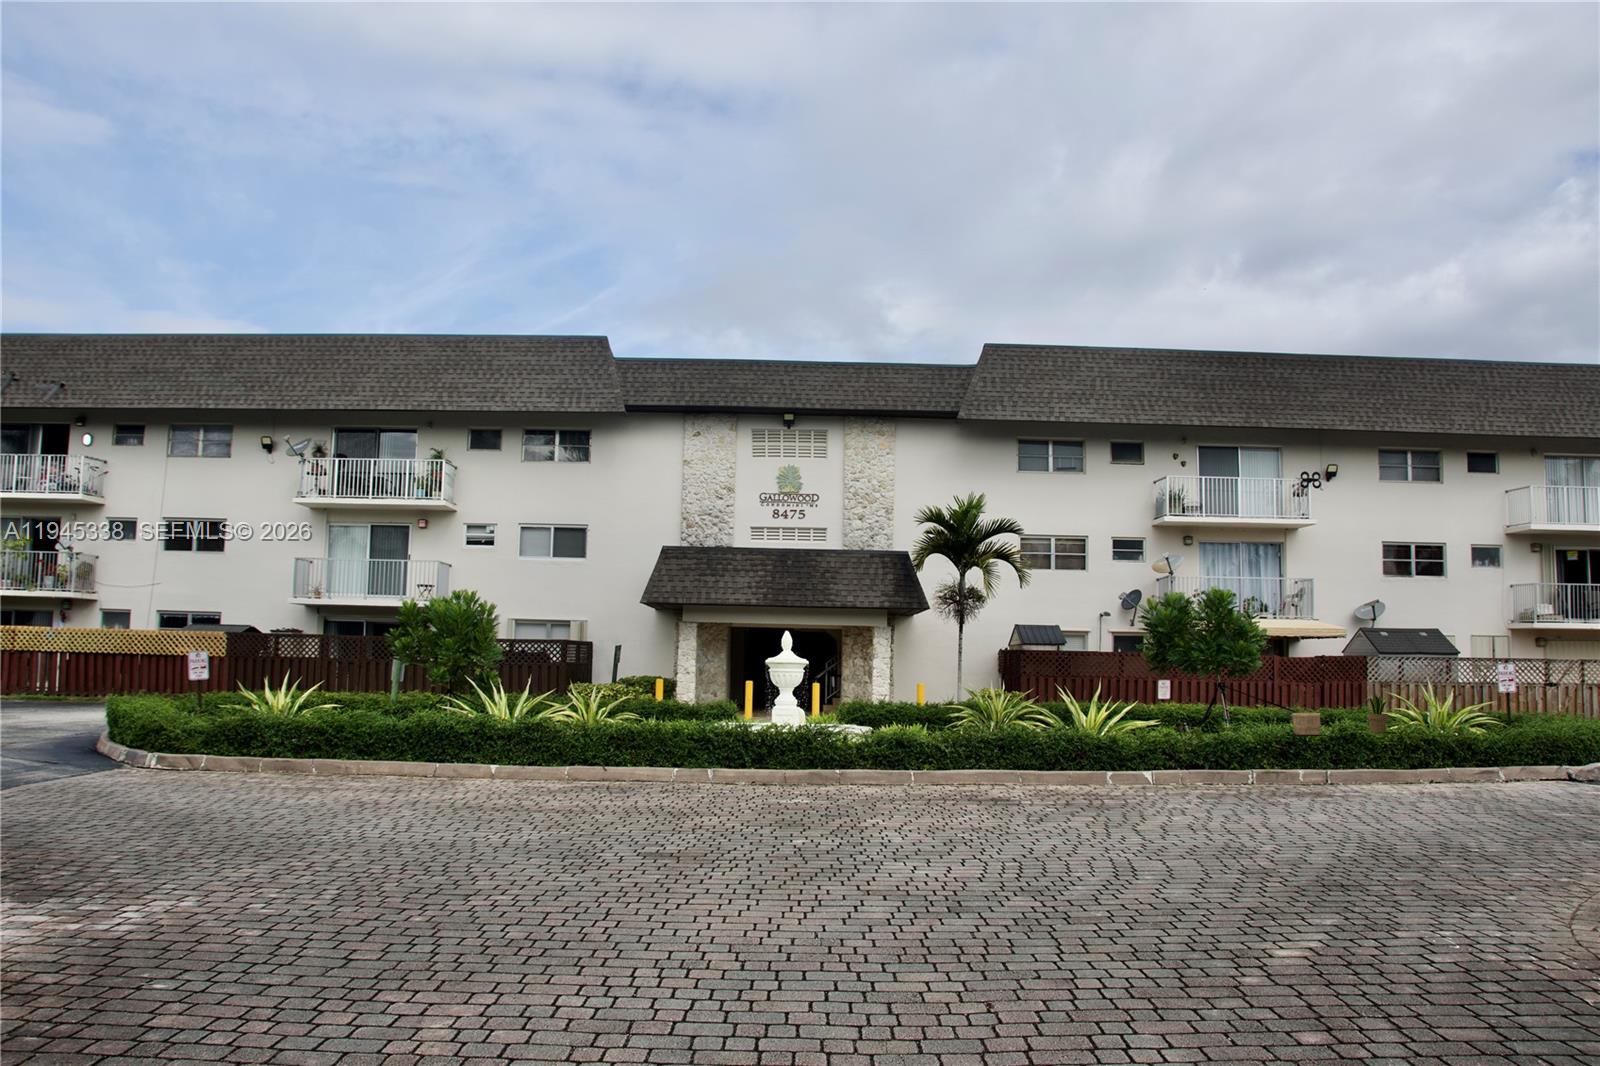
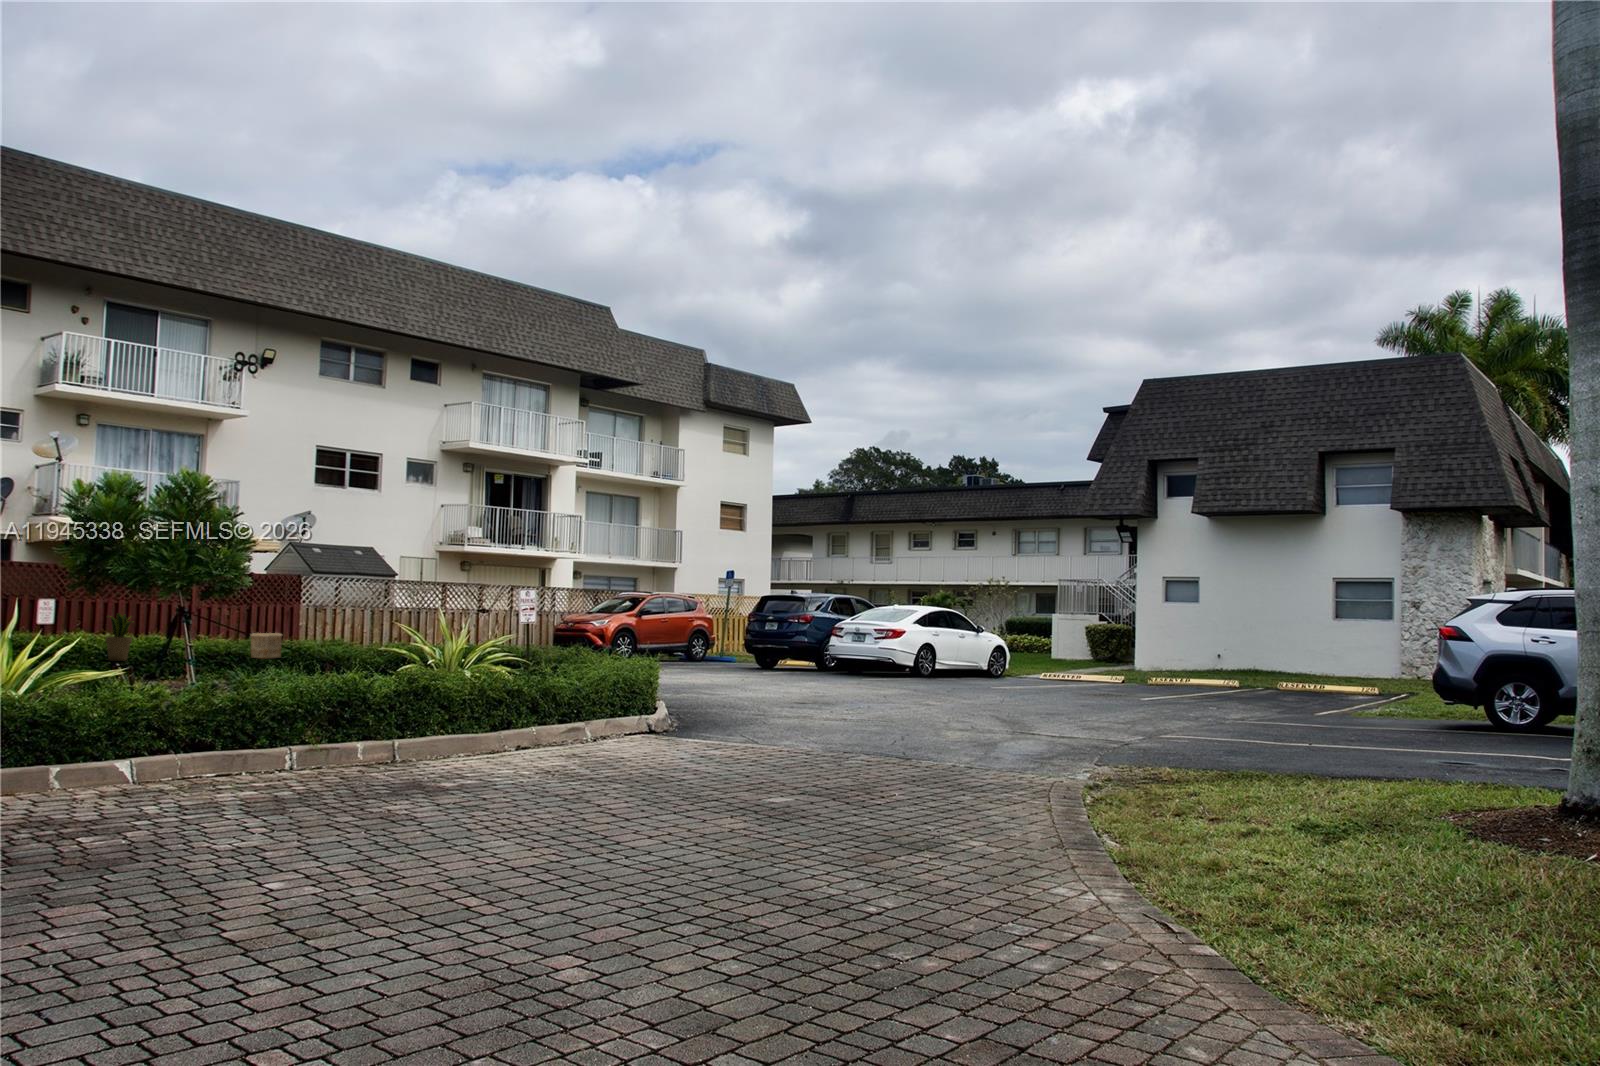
potted plant: present [1367,695,1388,733] -> present [106,613,132,661]

